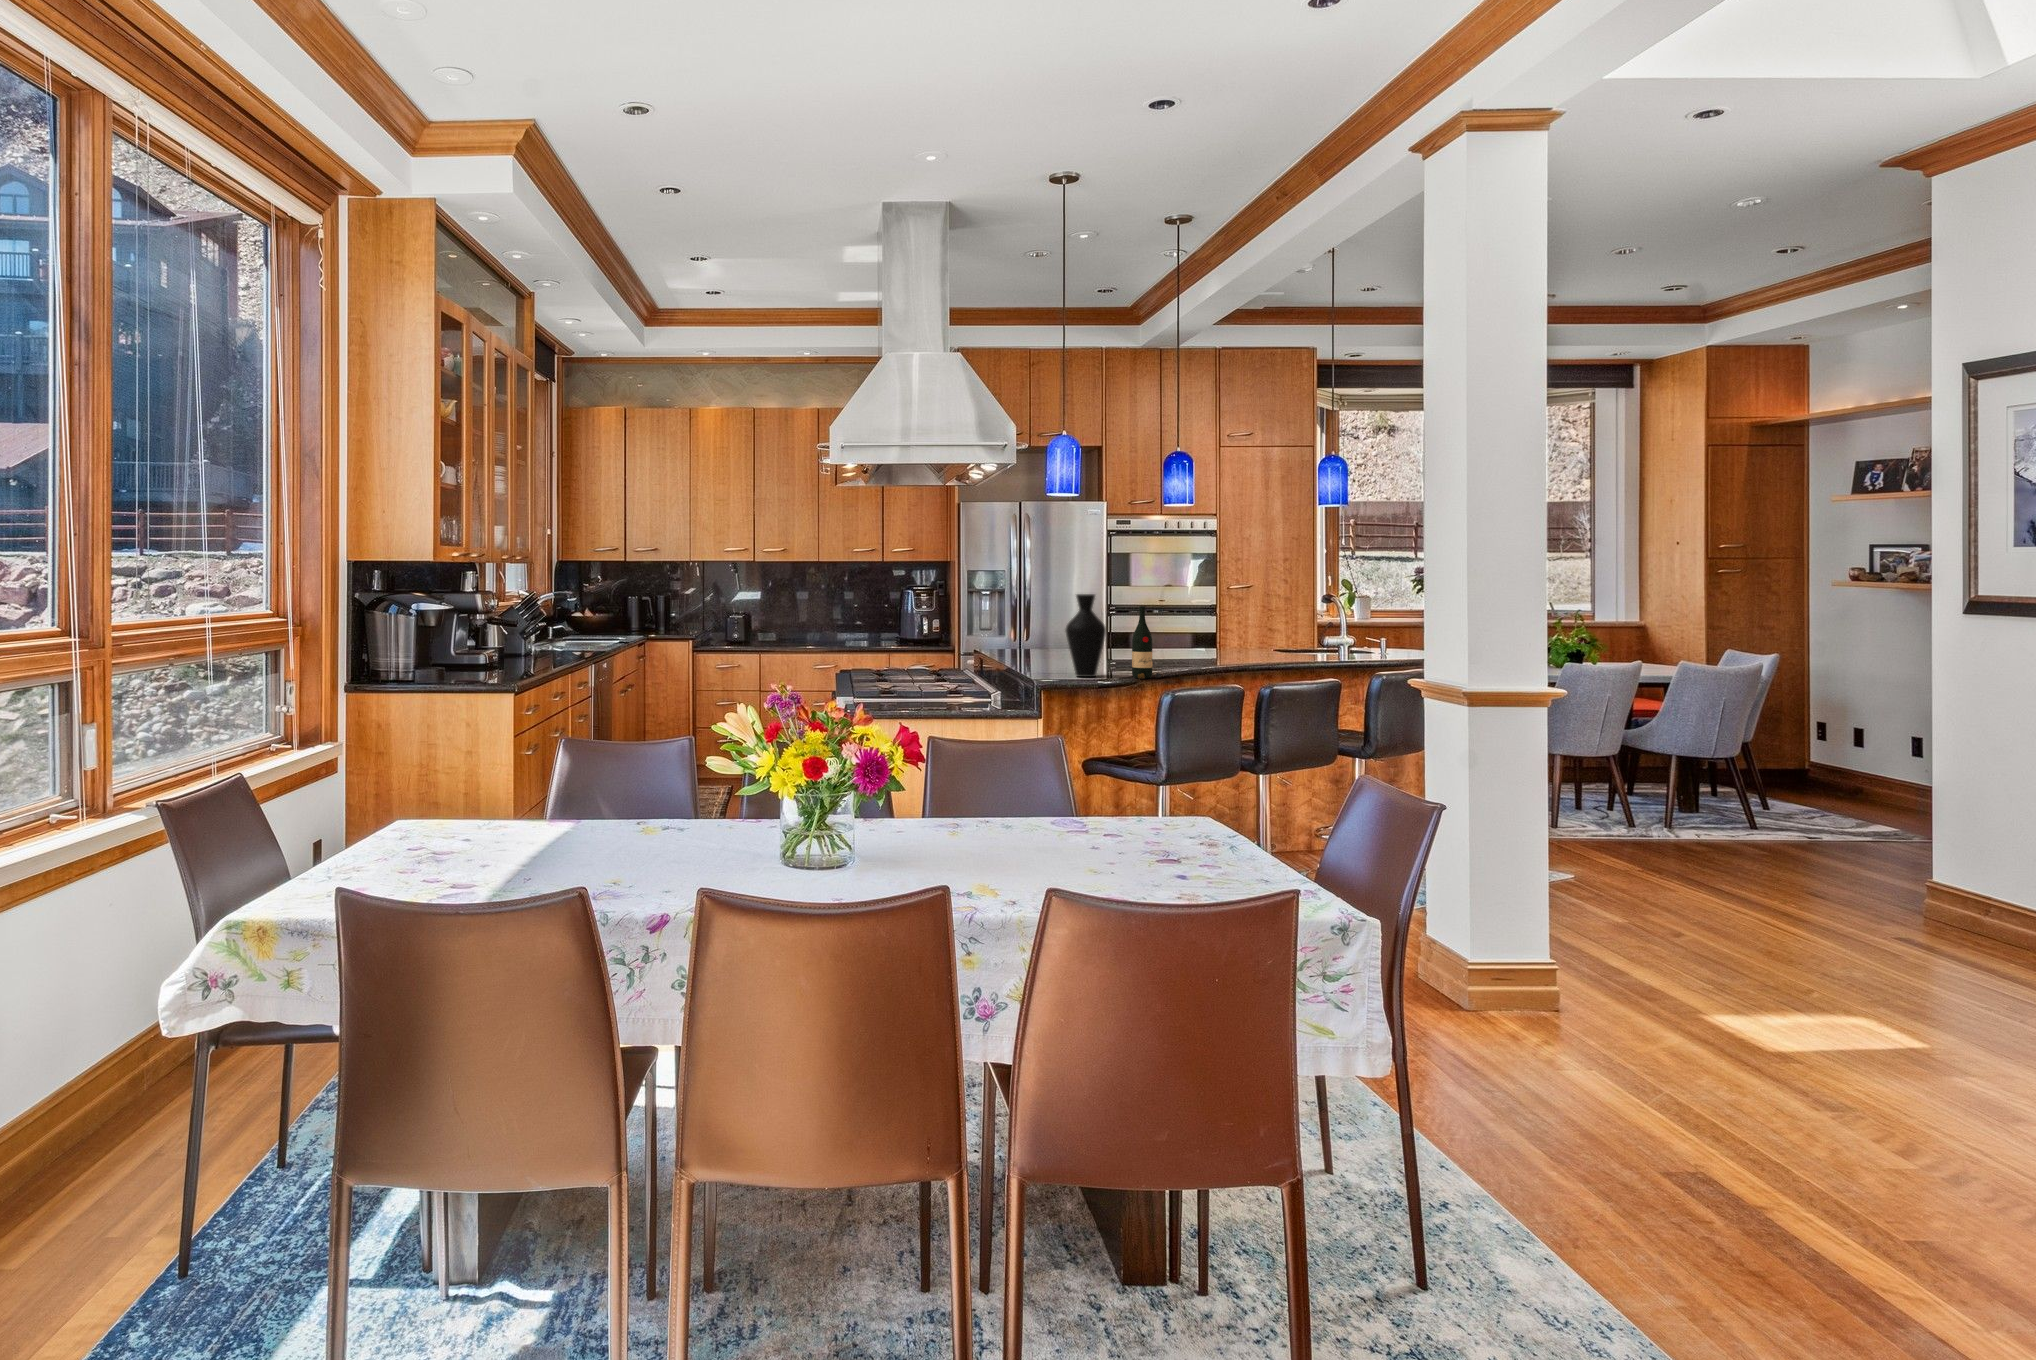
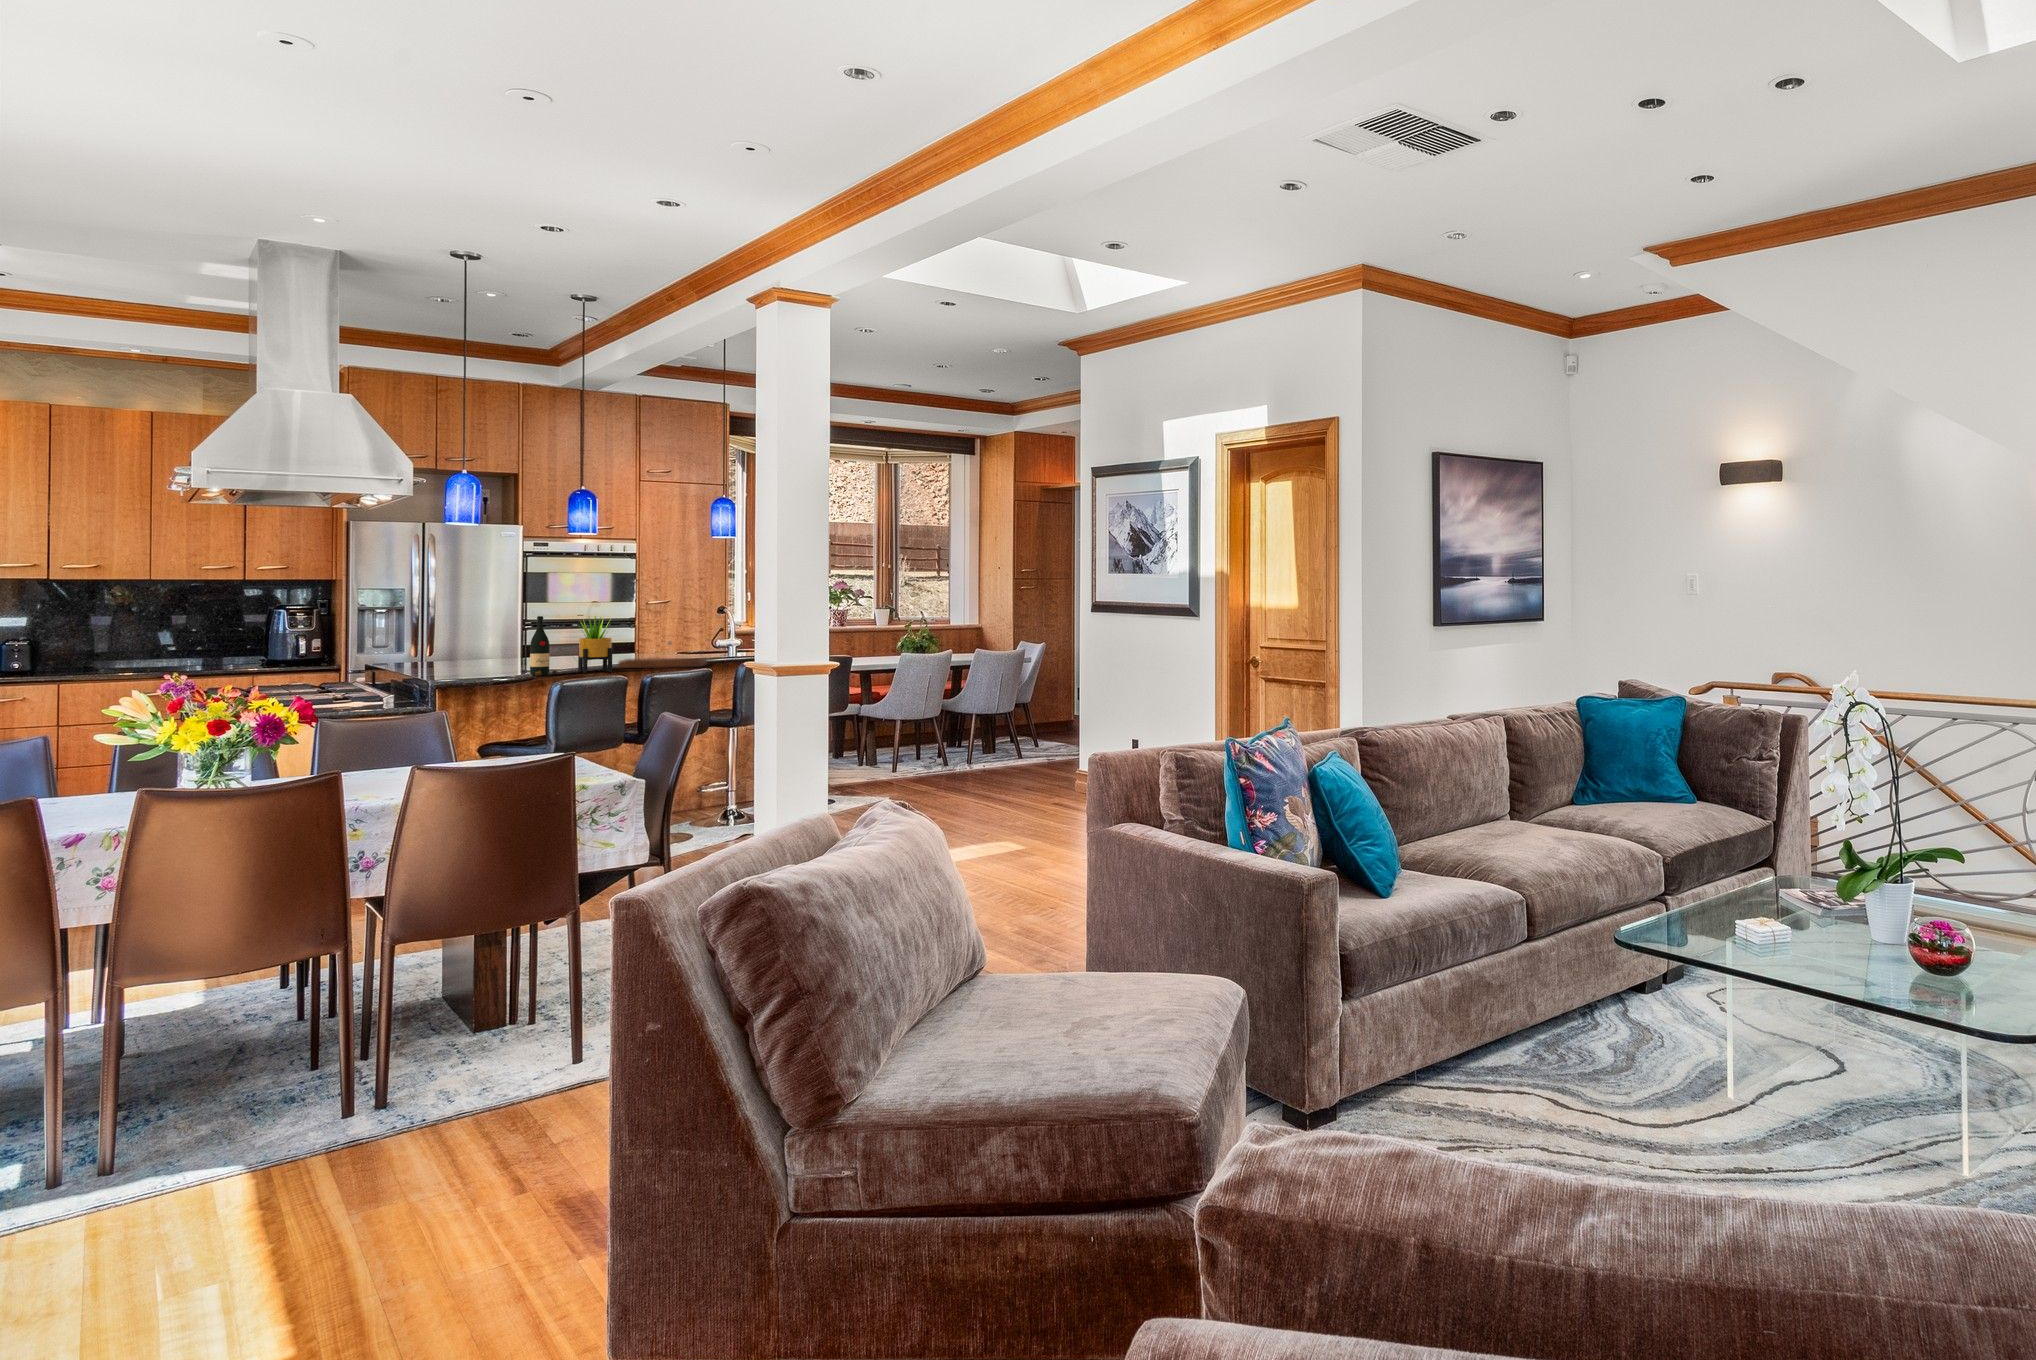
vase: present [1066,594,1106,677] -> none [465,606,506,677]
potted plant: none [1179,604,1224,678] -> present [578,616,612,673]
tray: none [1226,640,1330,676] -> present [618,642,707,668]

